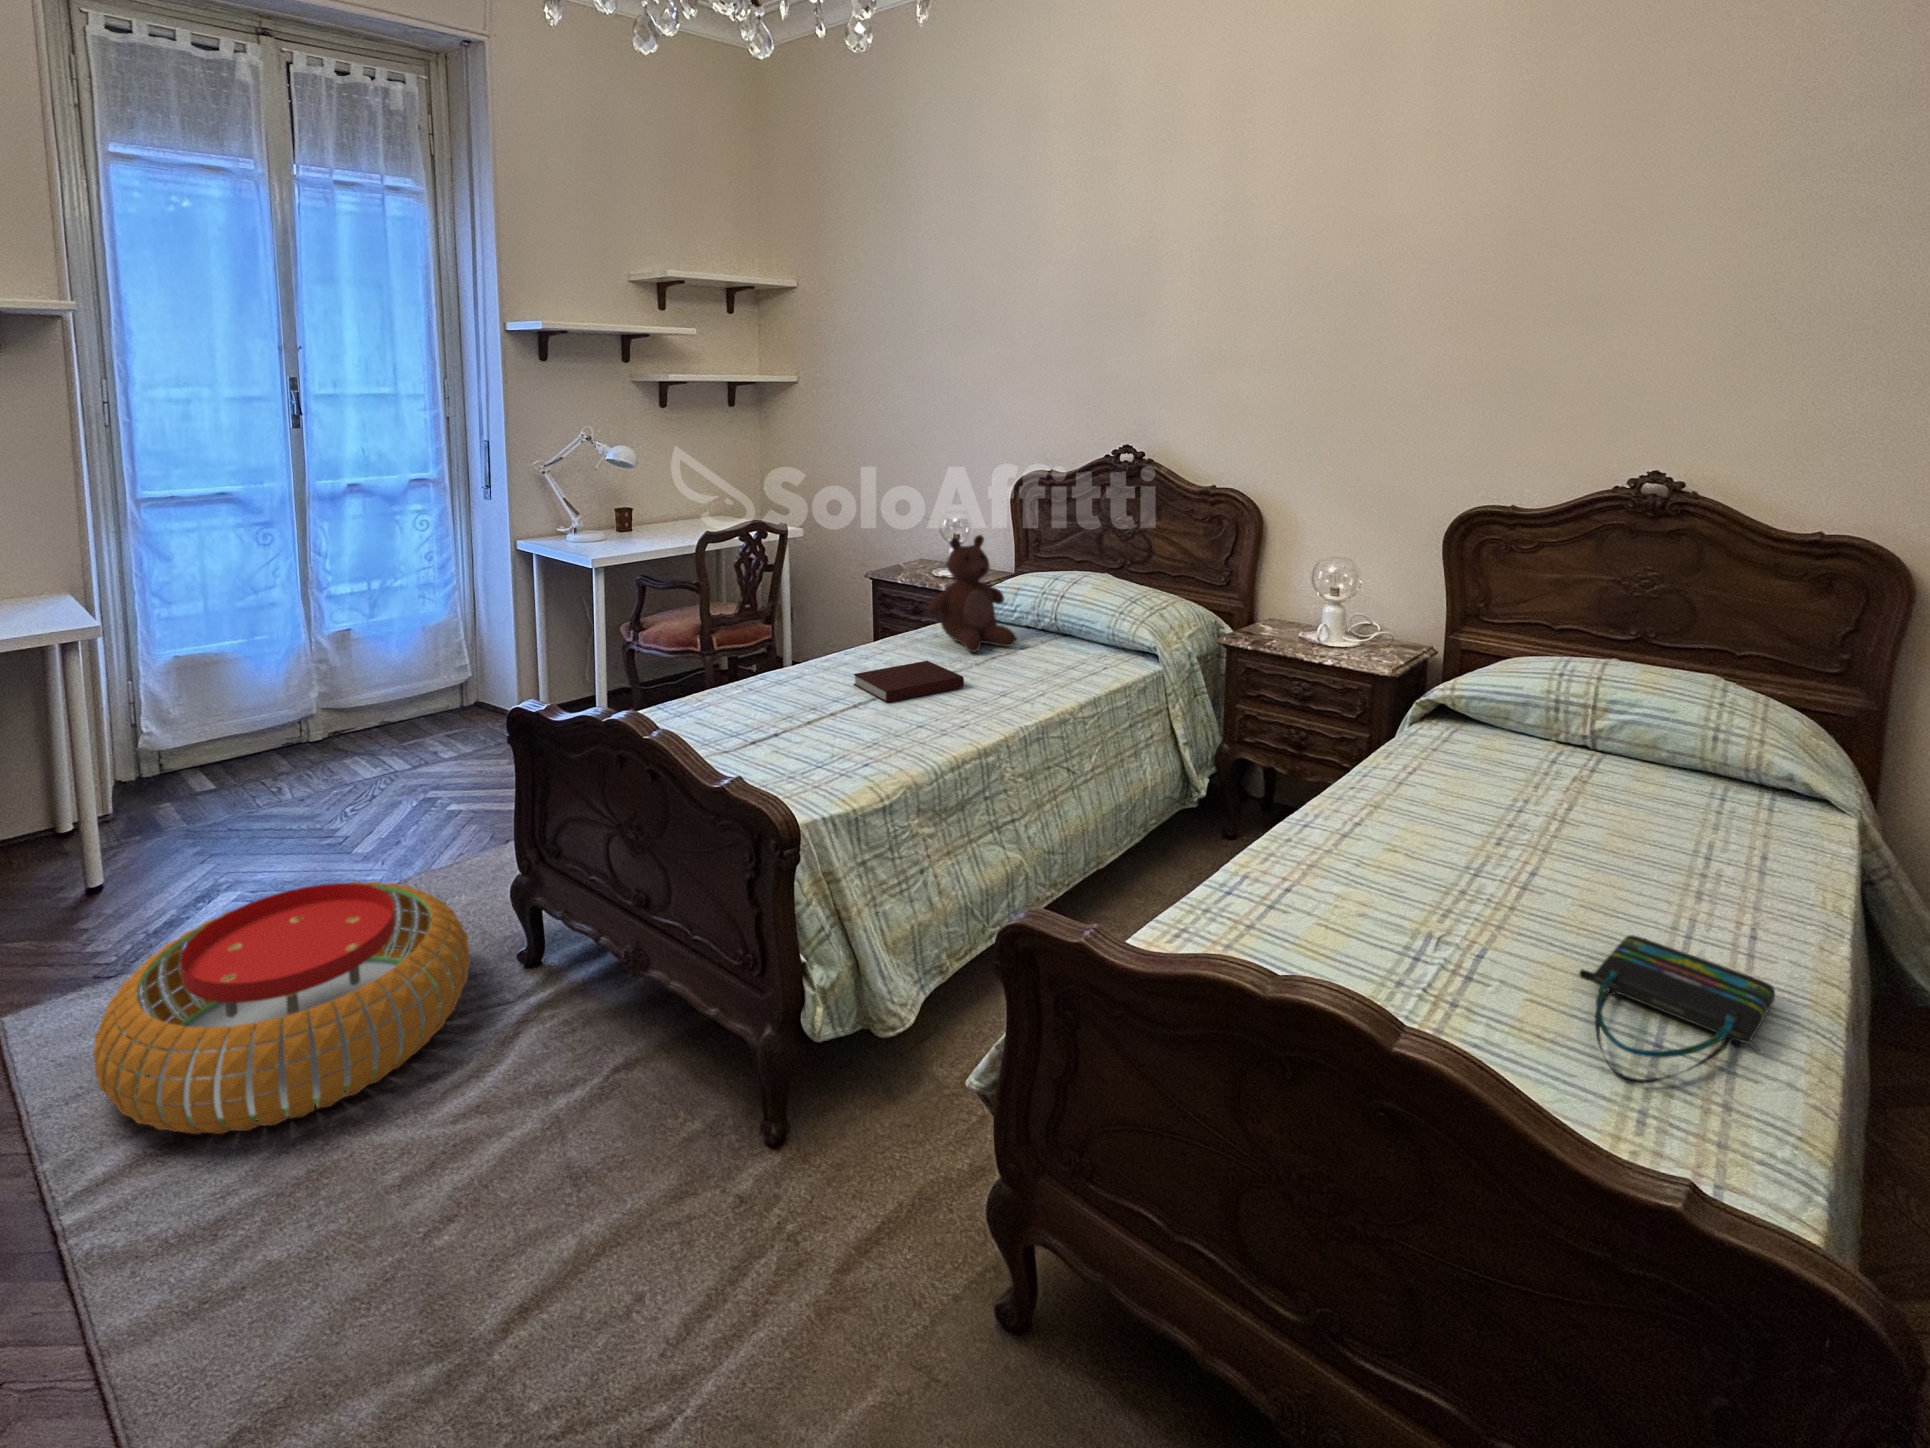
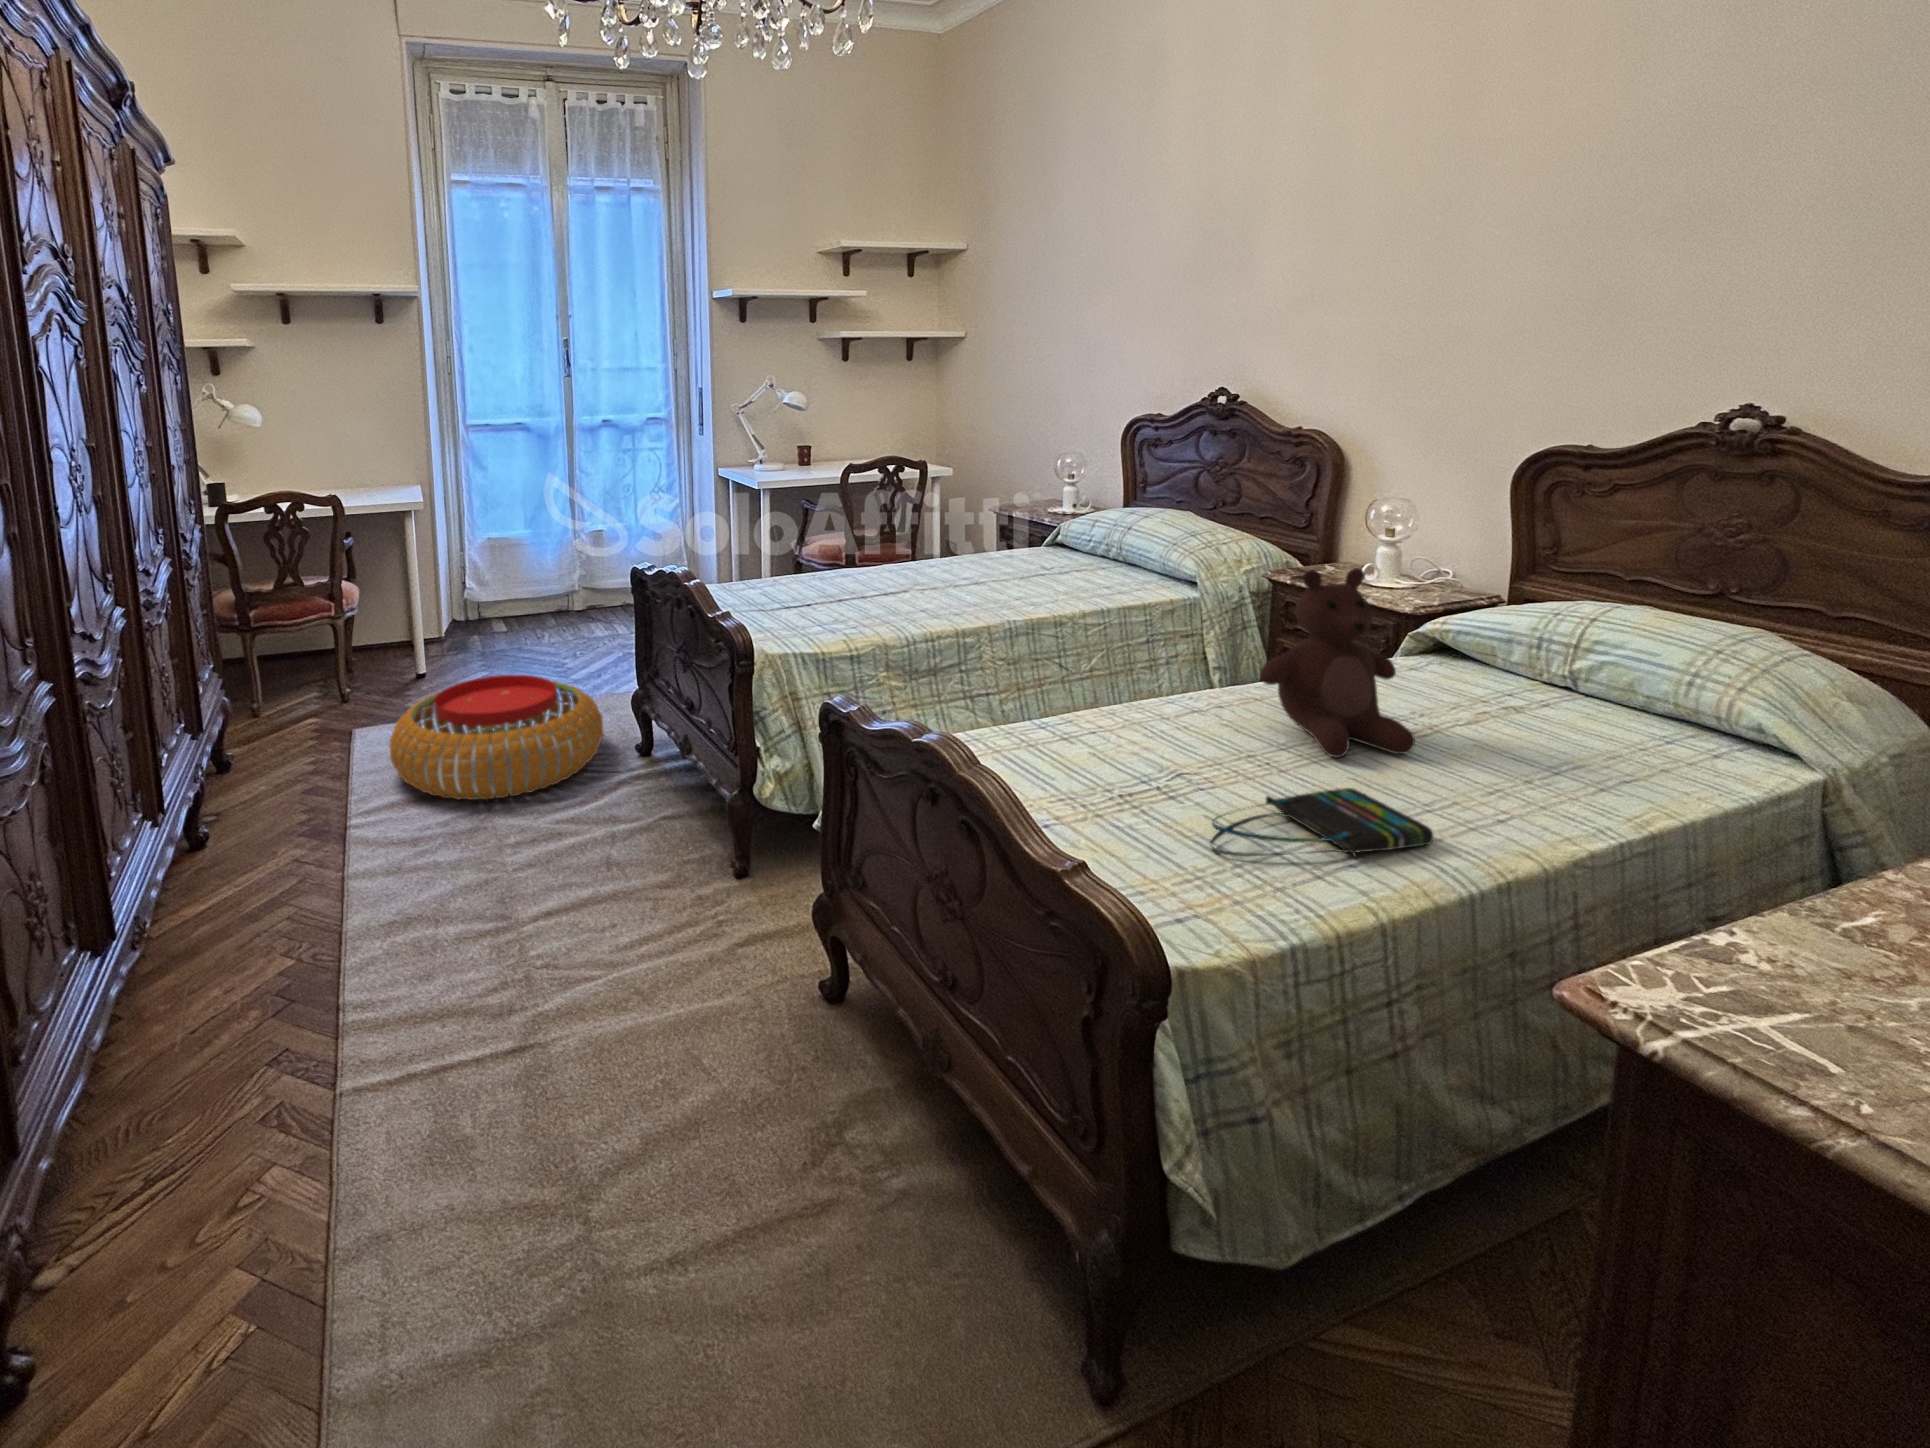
teddy bear: present [928,535,1016,652] -> present [1260,568,1415,758]
notebook: present [853,661,964,703] -> none [898,570,986,594]

